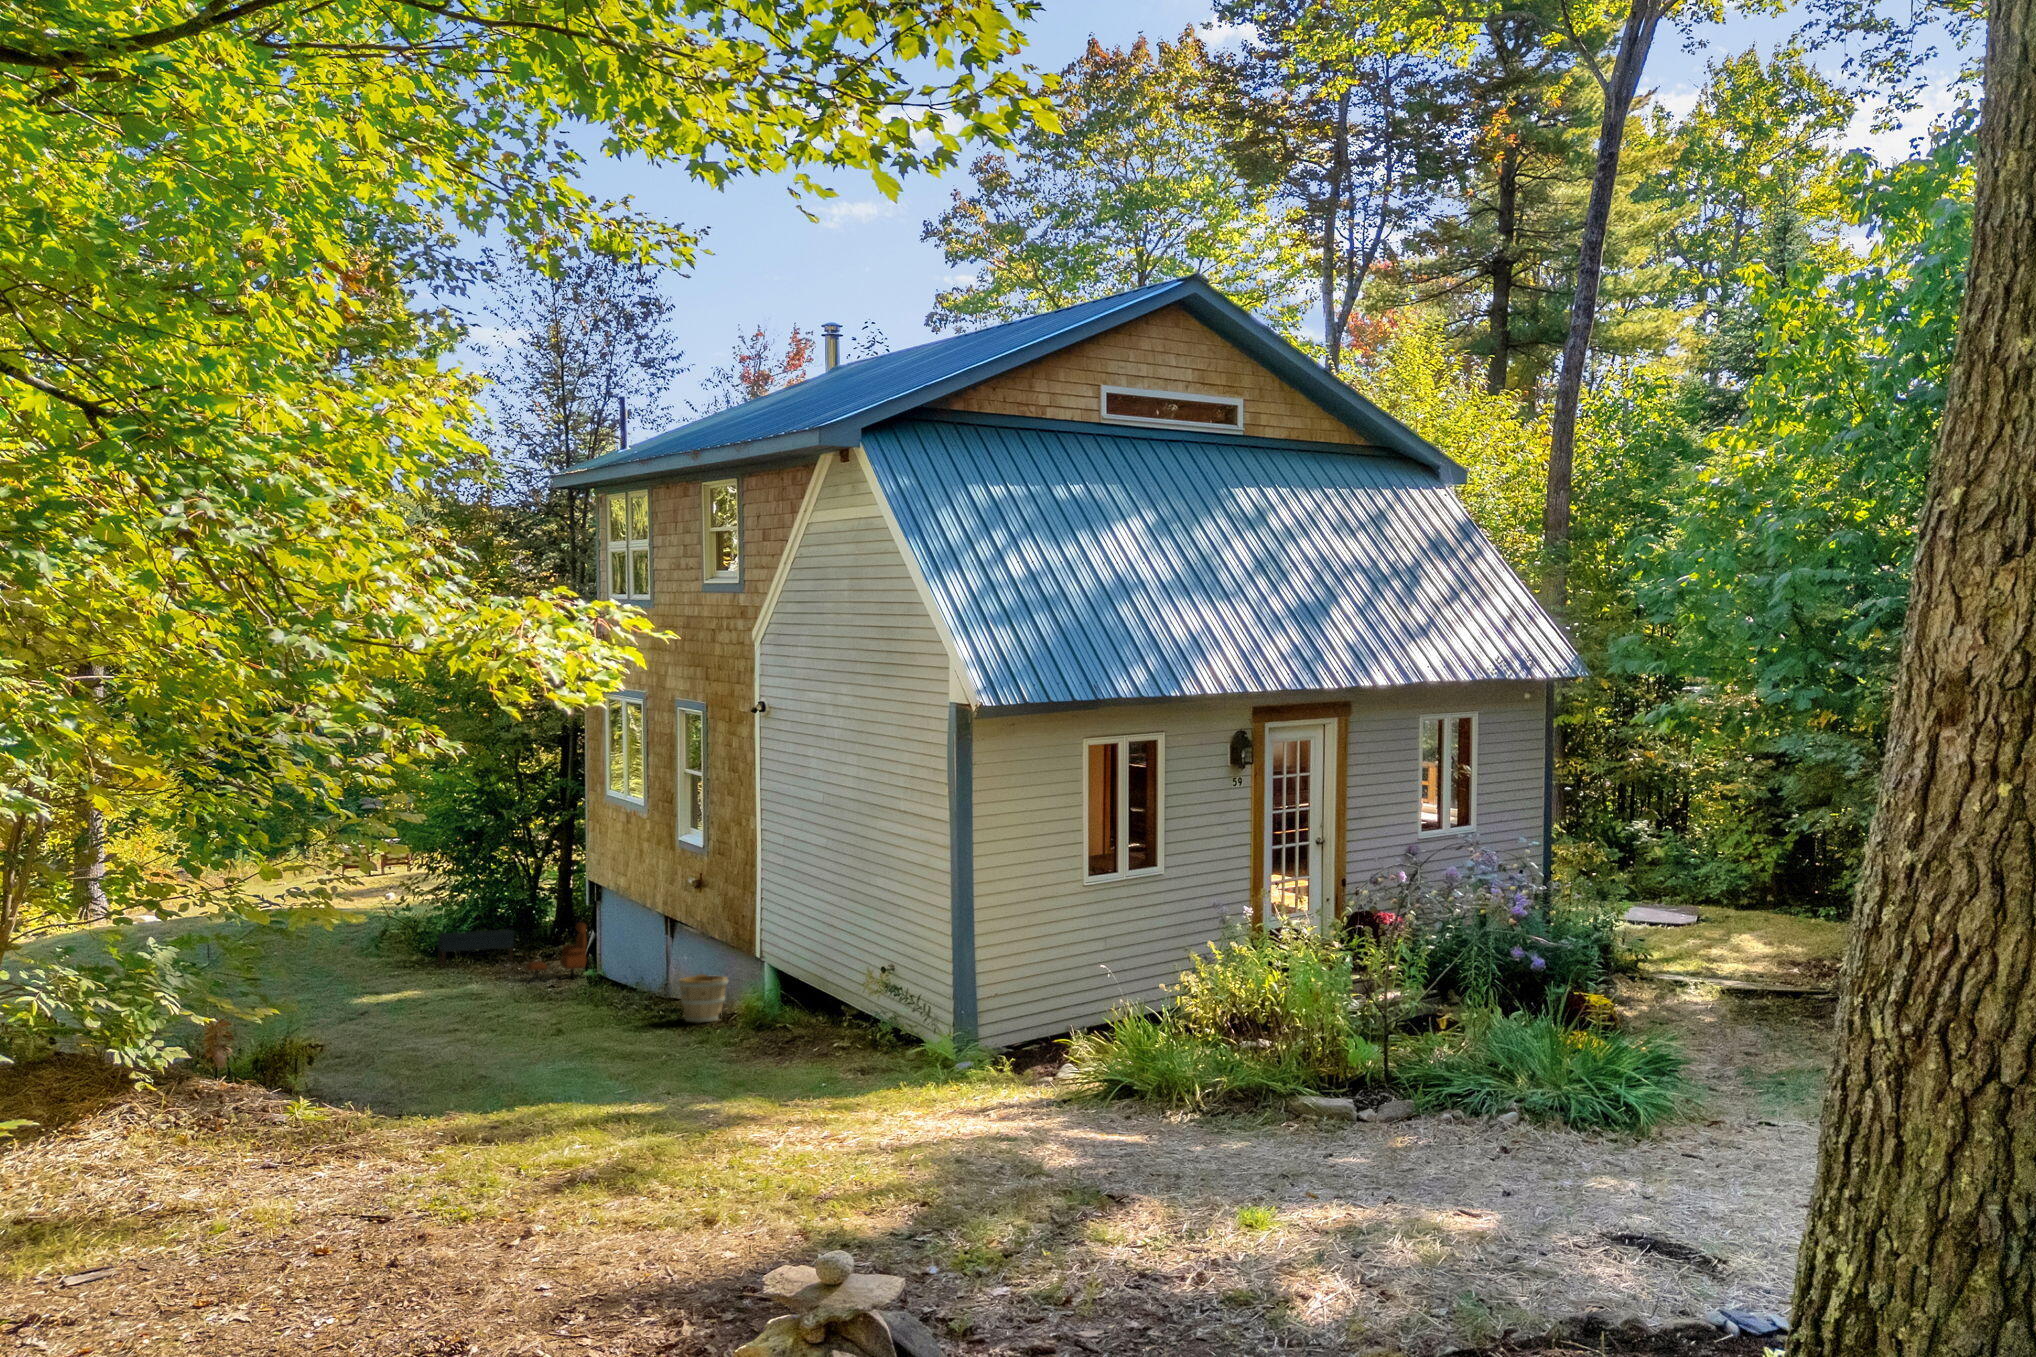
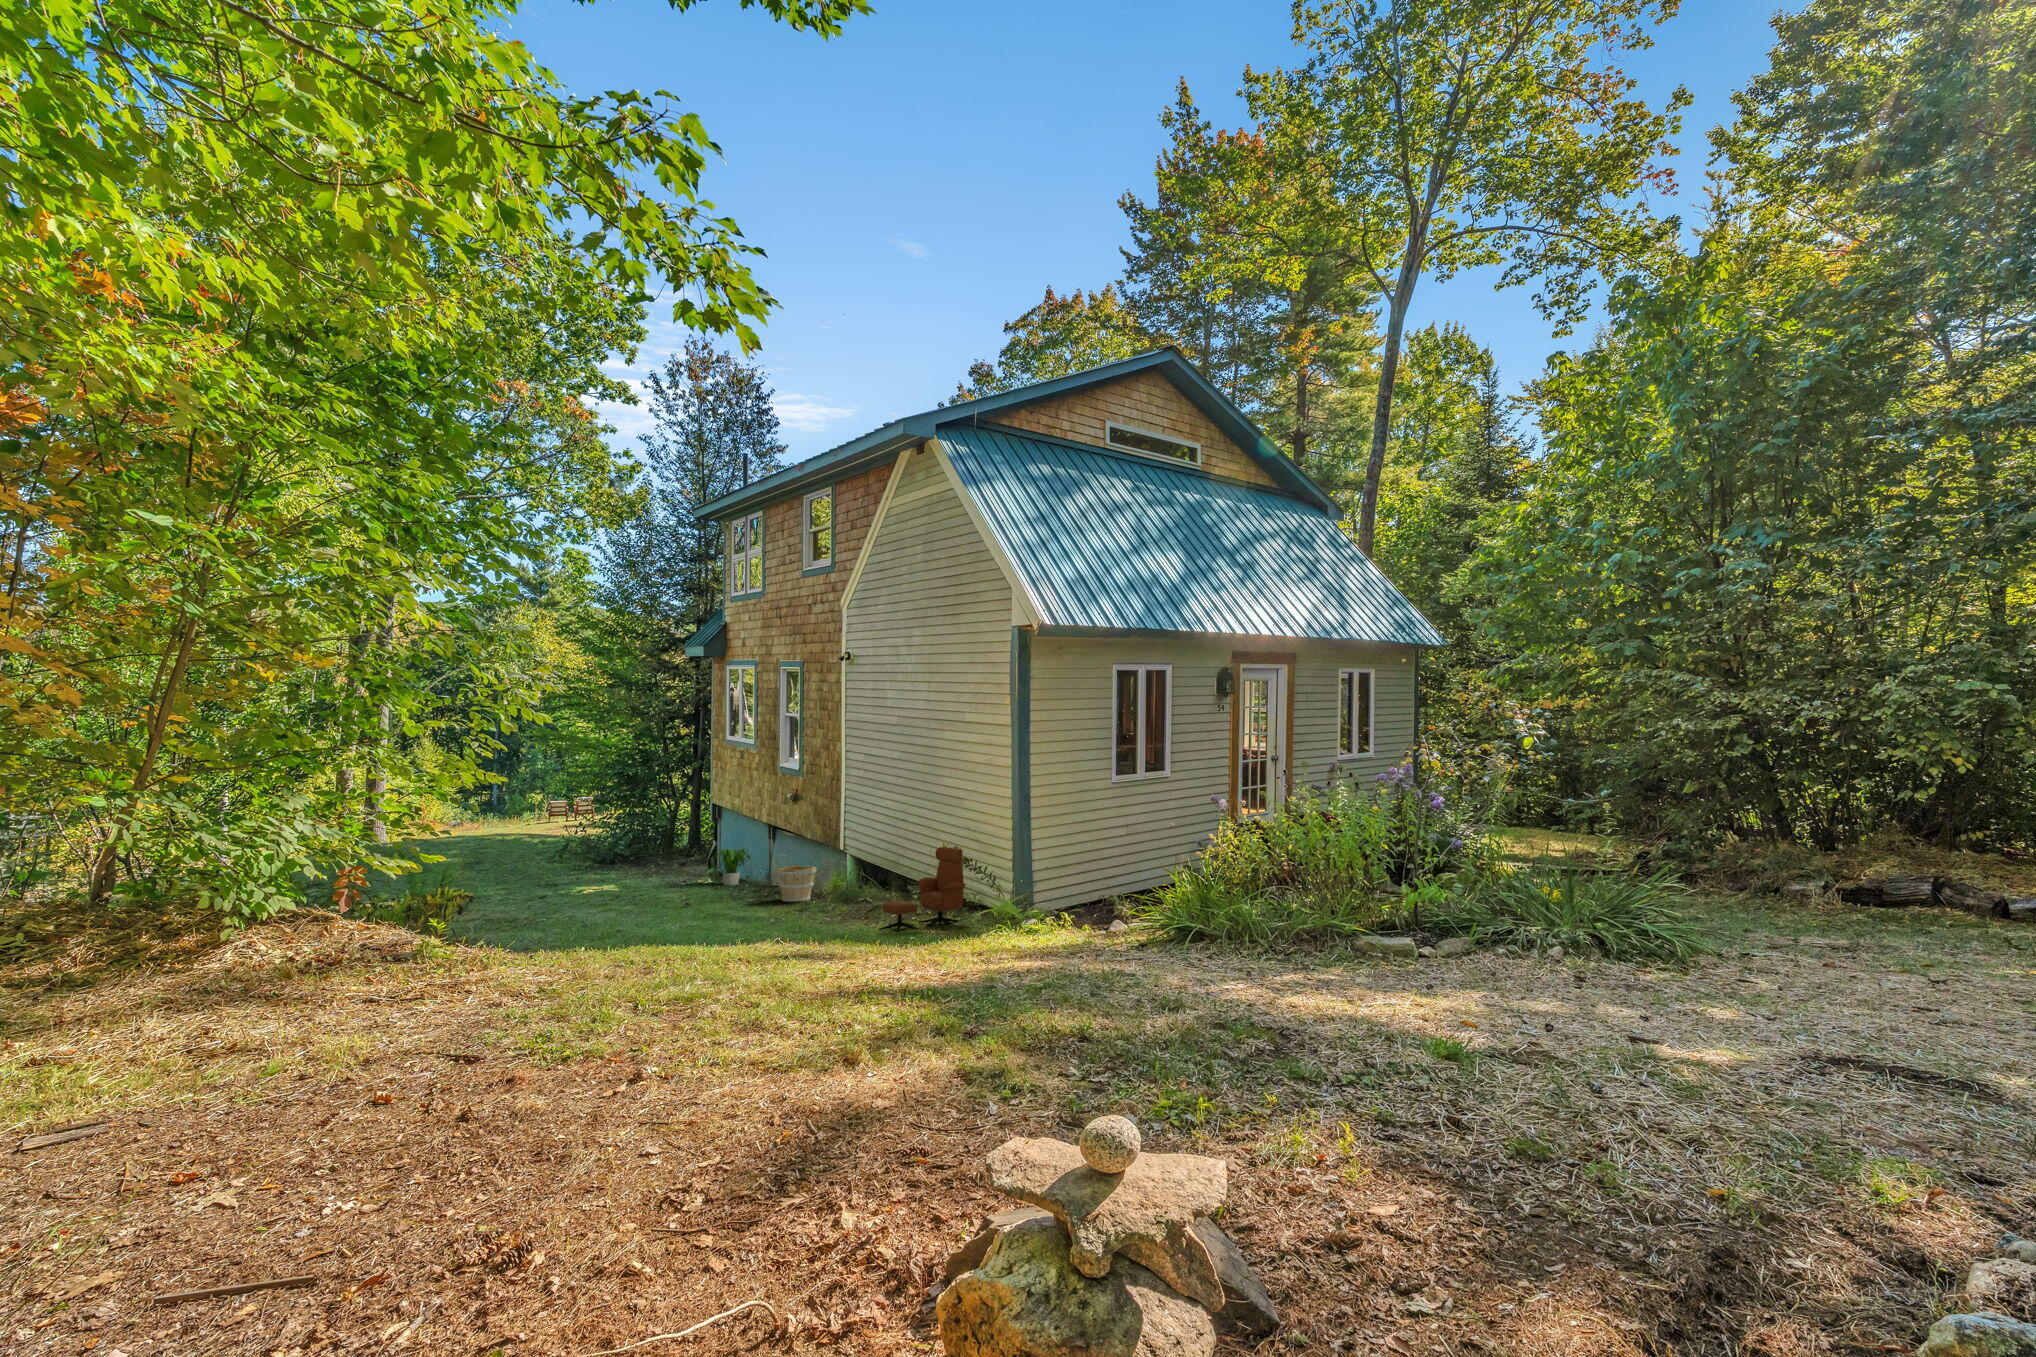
lounge chair: present [526,922,587,982] -> present [879,847,966,932]
bench: present [438,930,514,966] -> none [594,842,652,869]
potted plant: none [591,946,648,996] -> present [713,849,751,885]

